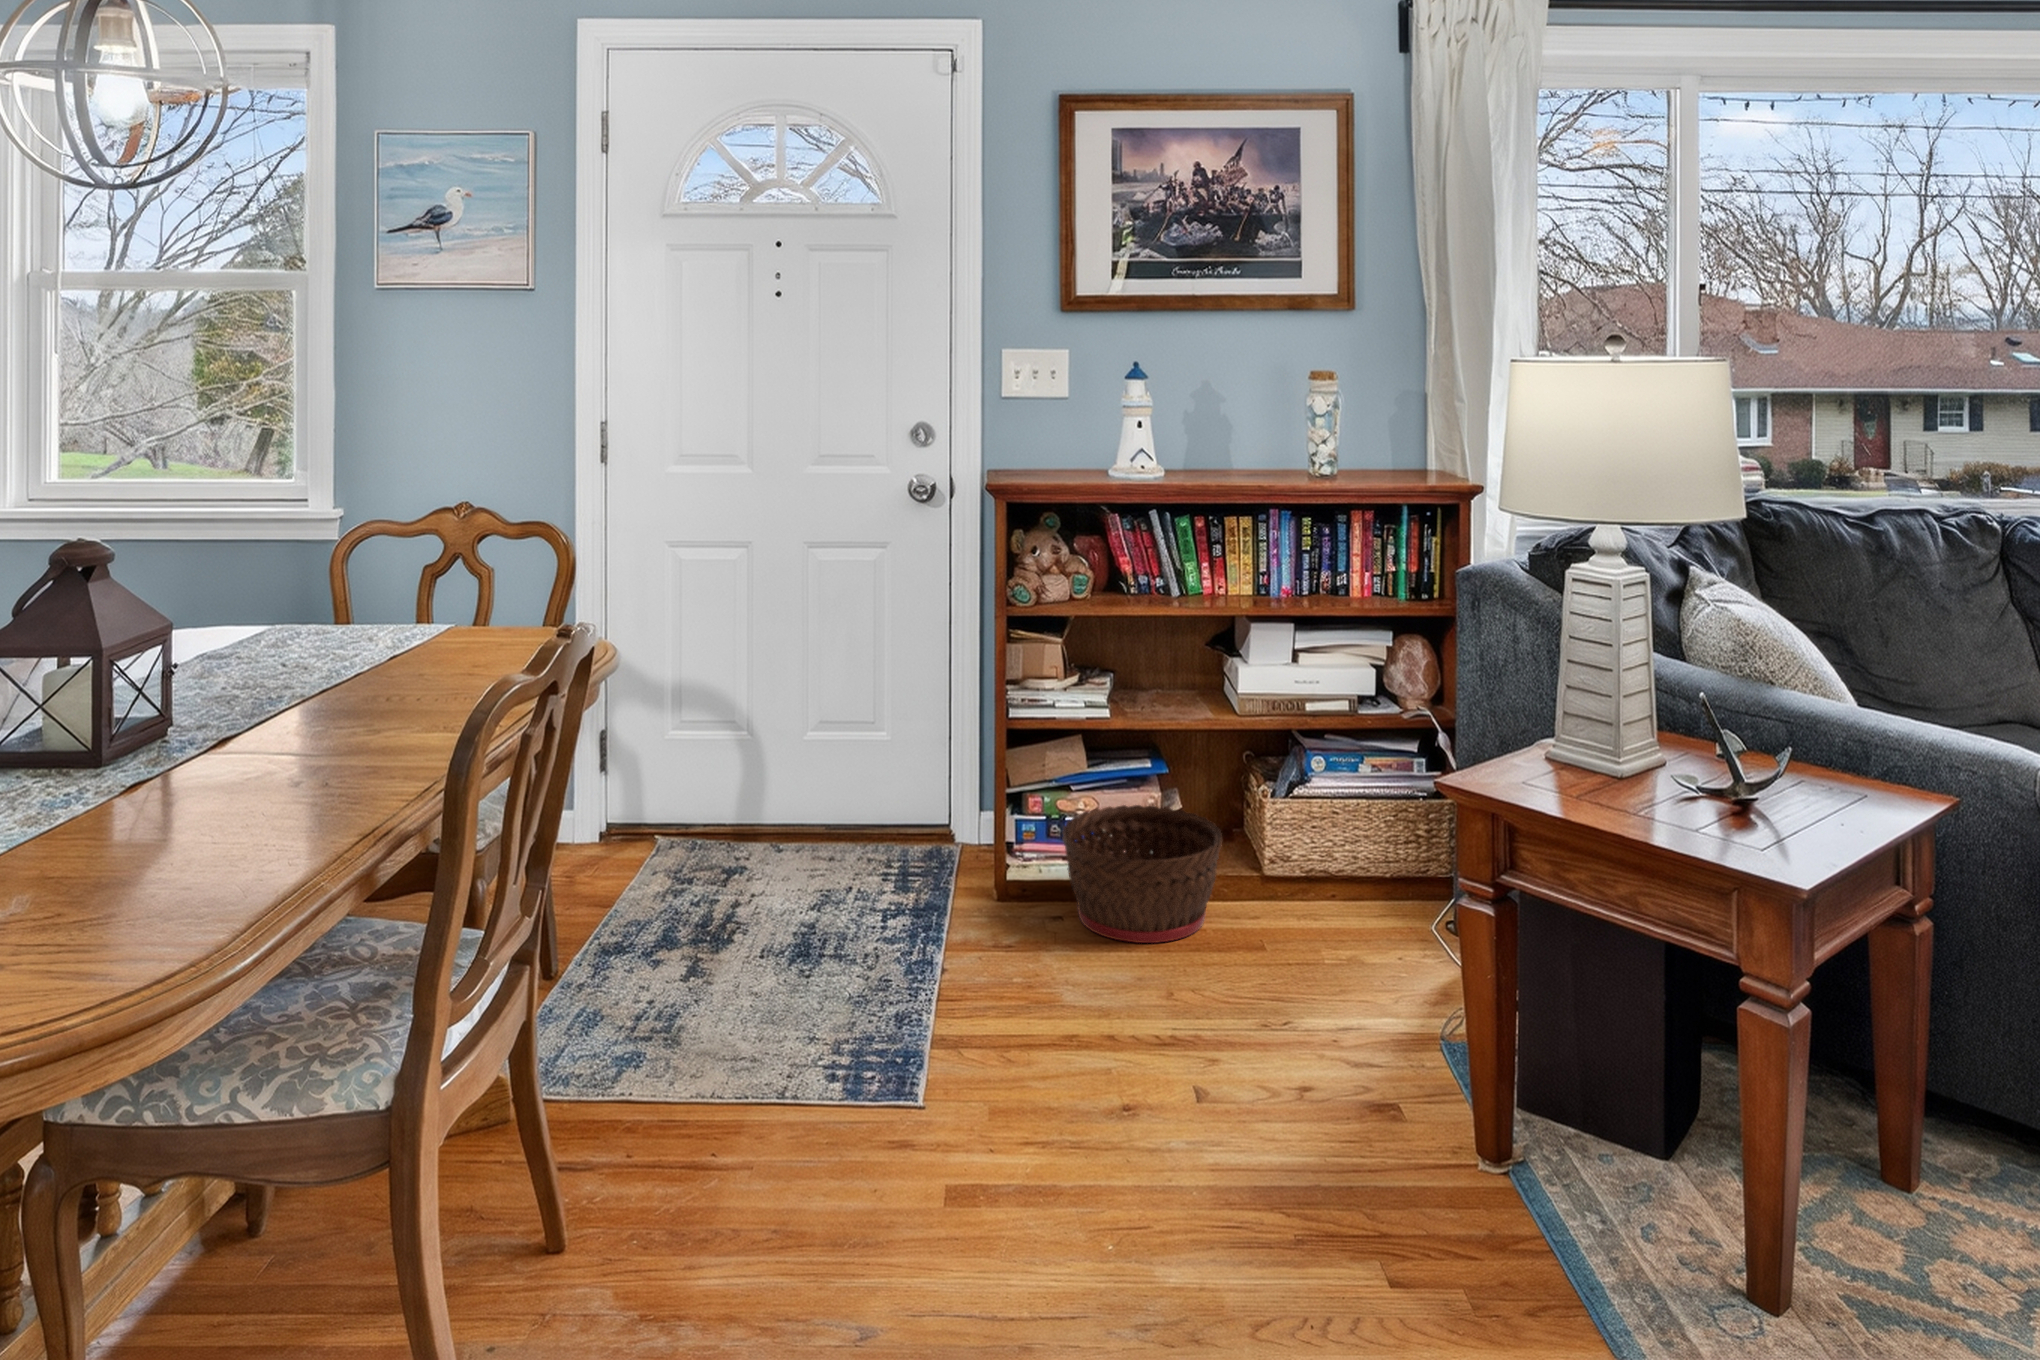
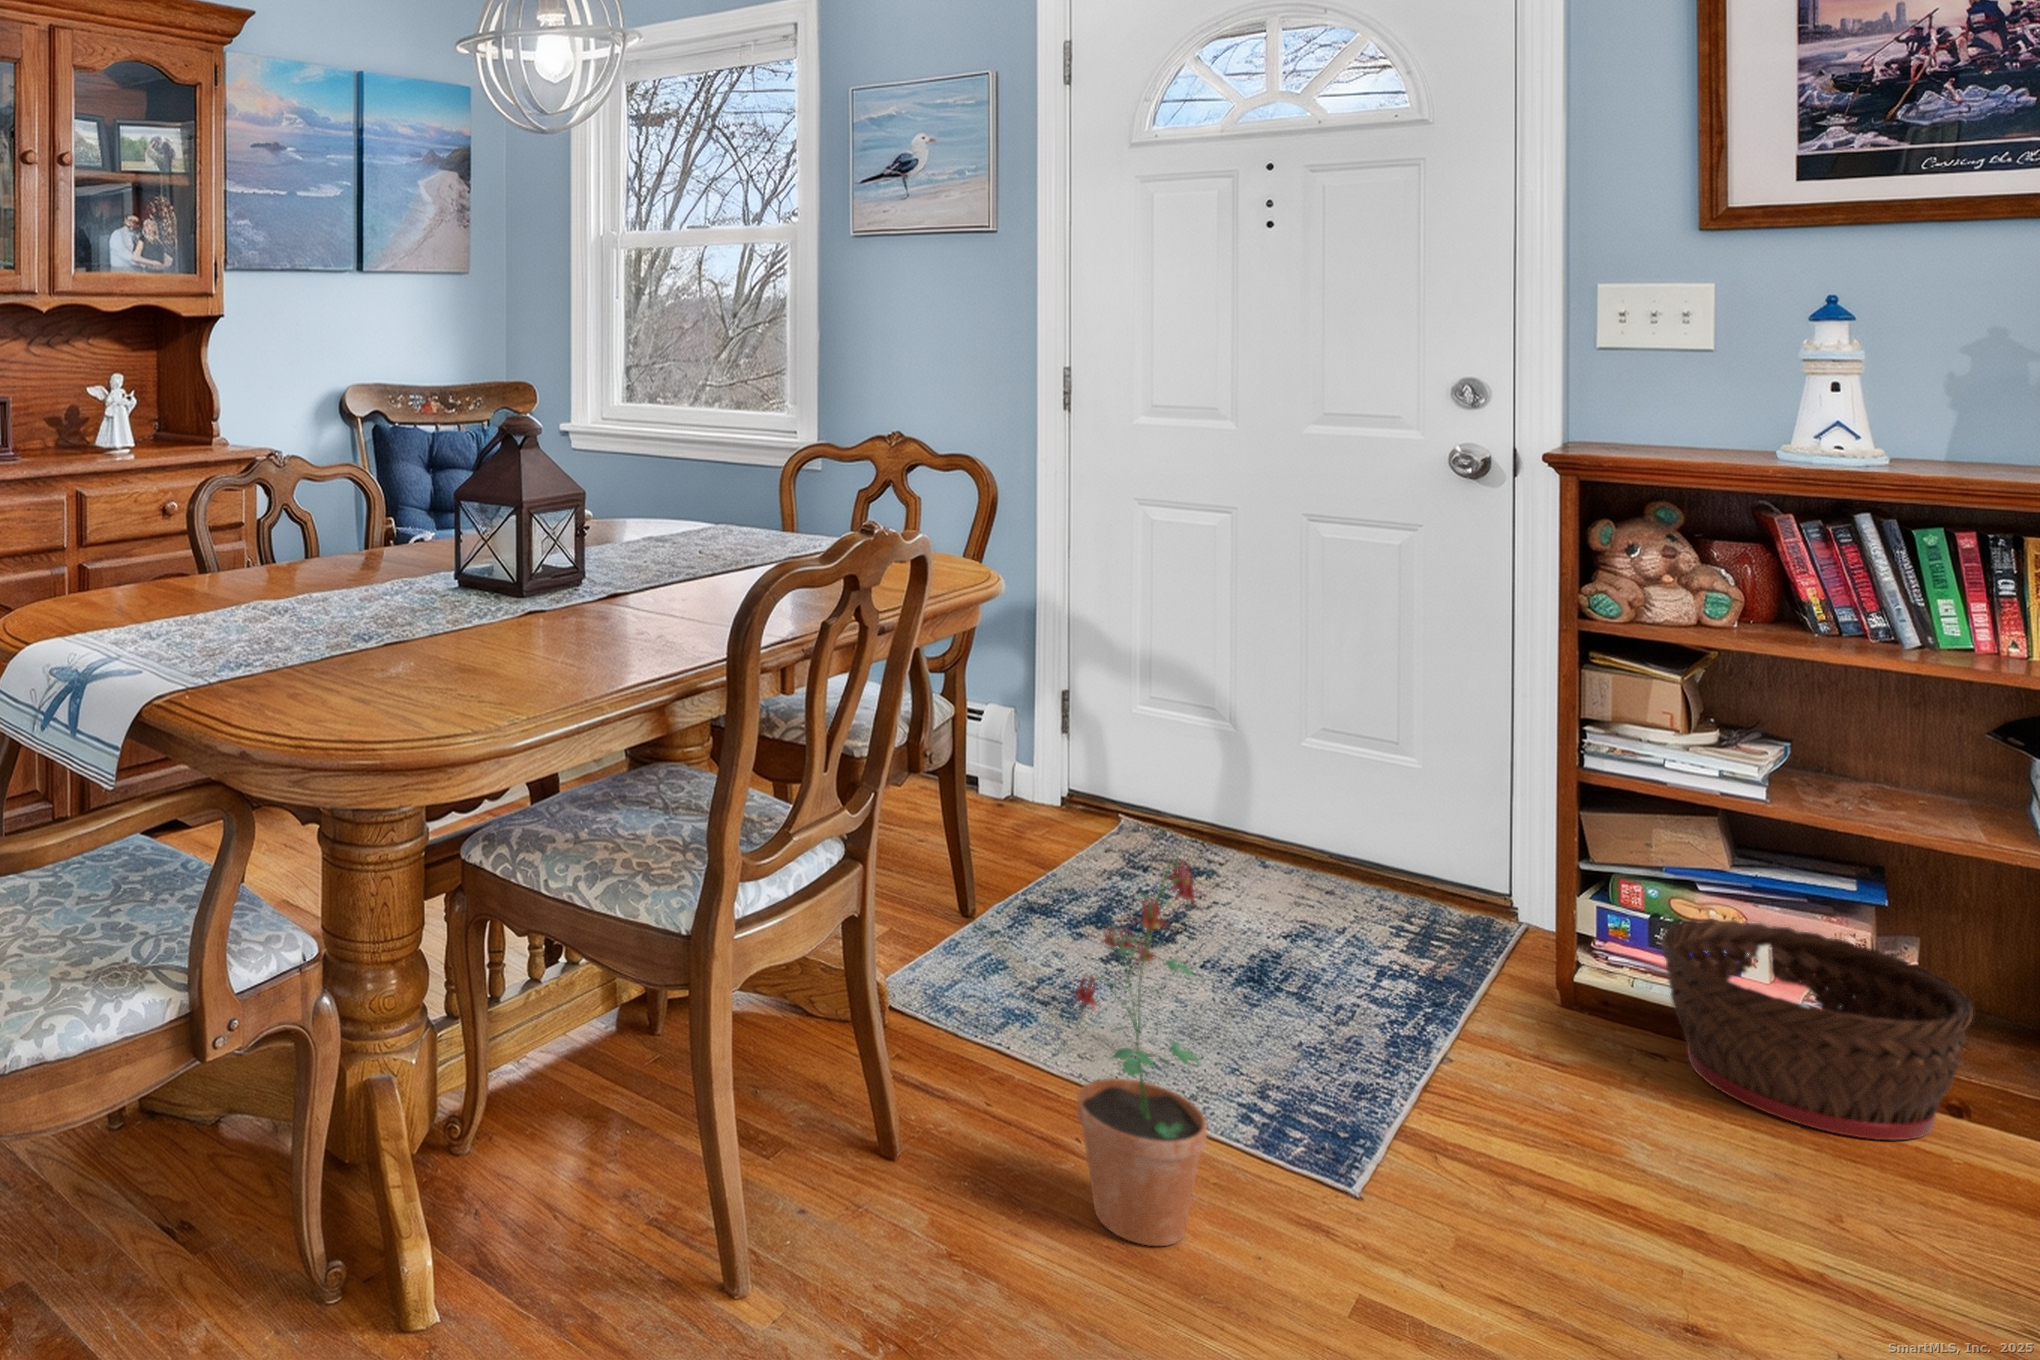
potted plant: none [721,879,834,1227] -> present [1072,861,1207,1246]

